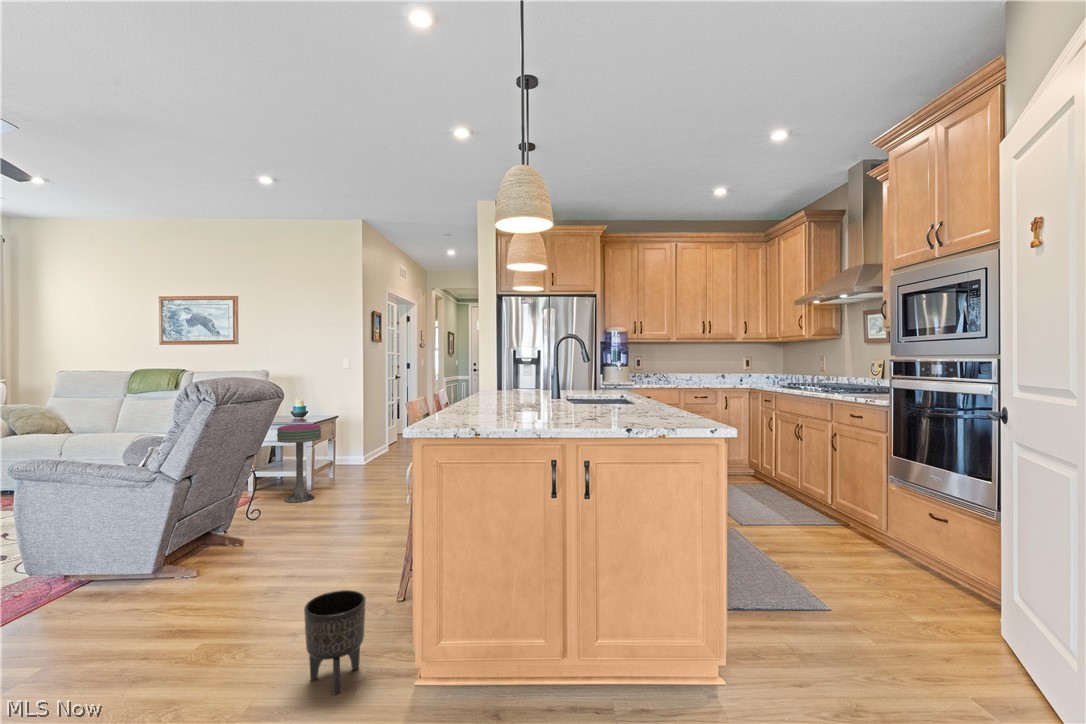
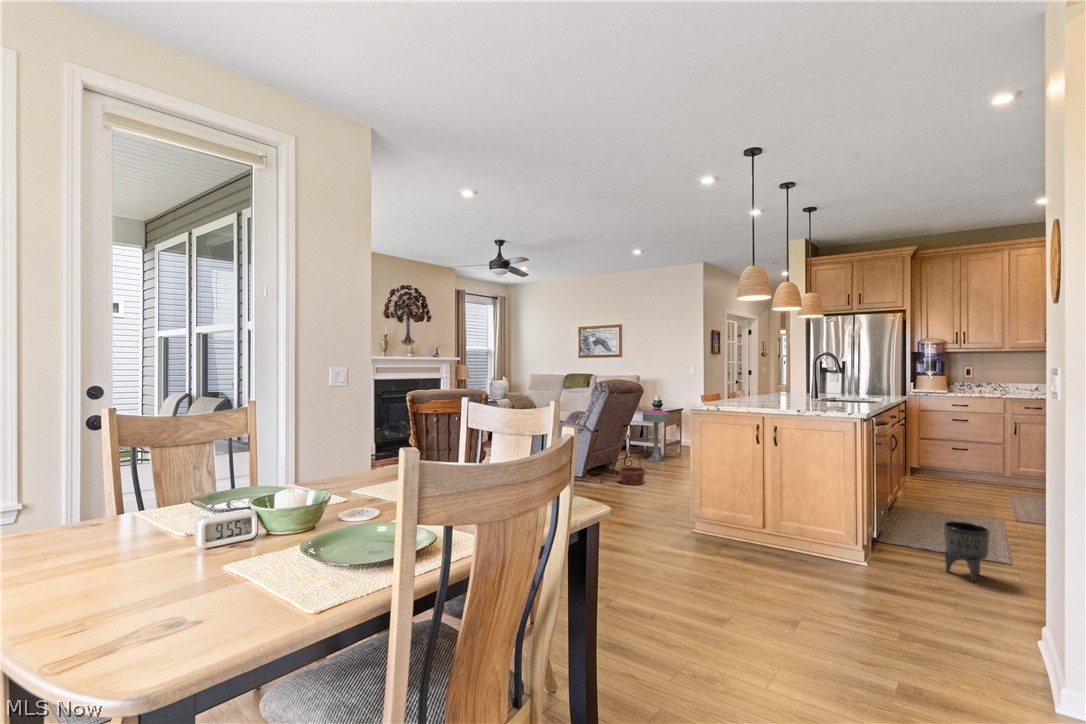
basket: none [237,497,291,567] -> present [619,447,645,485]
planter: present [304,590,366,694] -> present [943,521,990,582]

